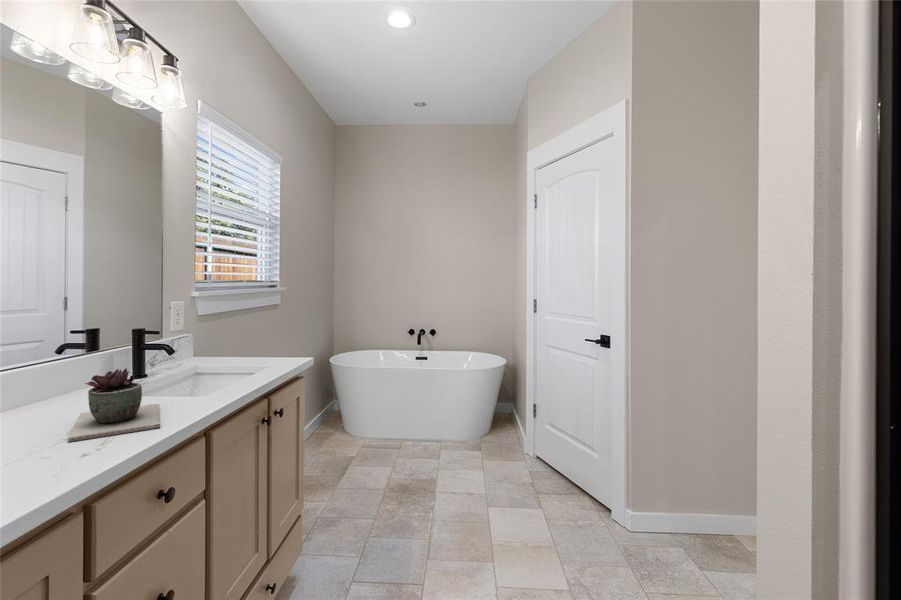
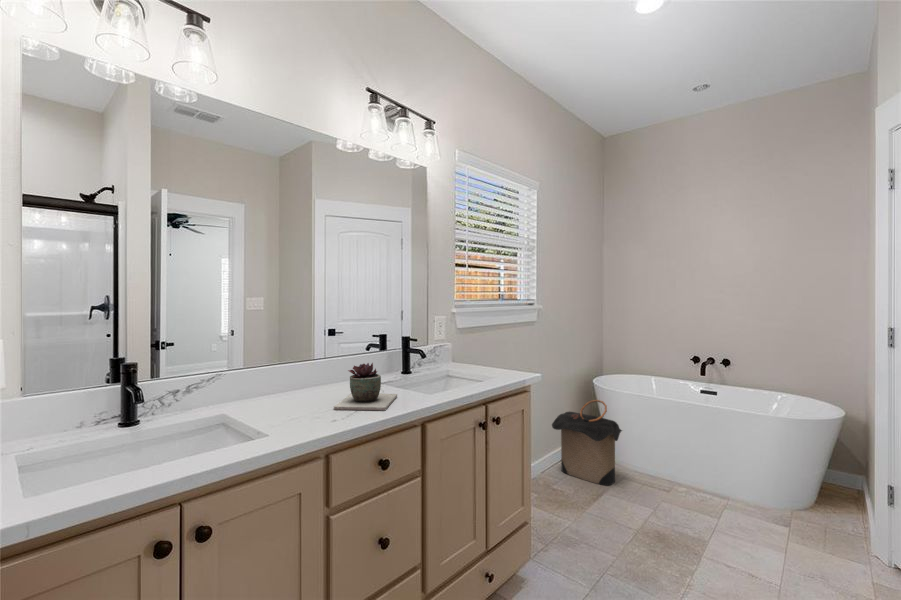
laundry hamper: none [295,376,363,453] -> present [552,400,622,485]

